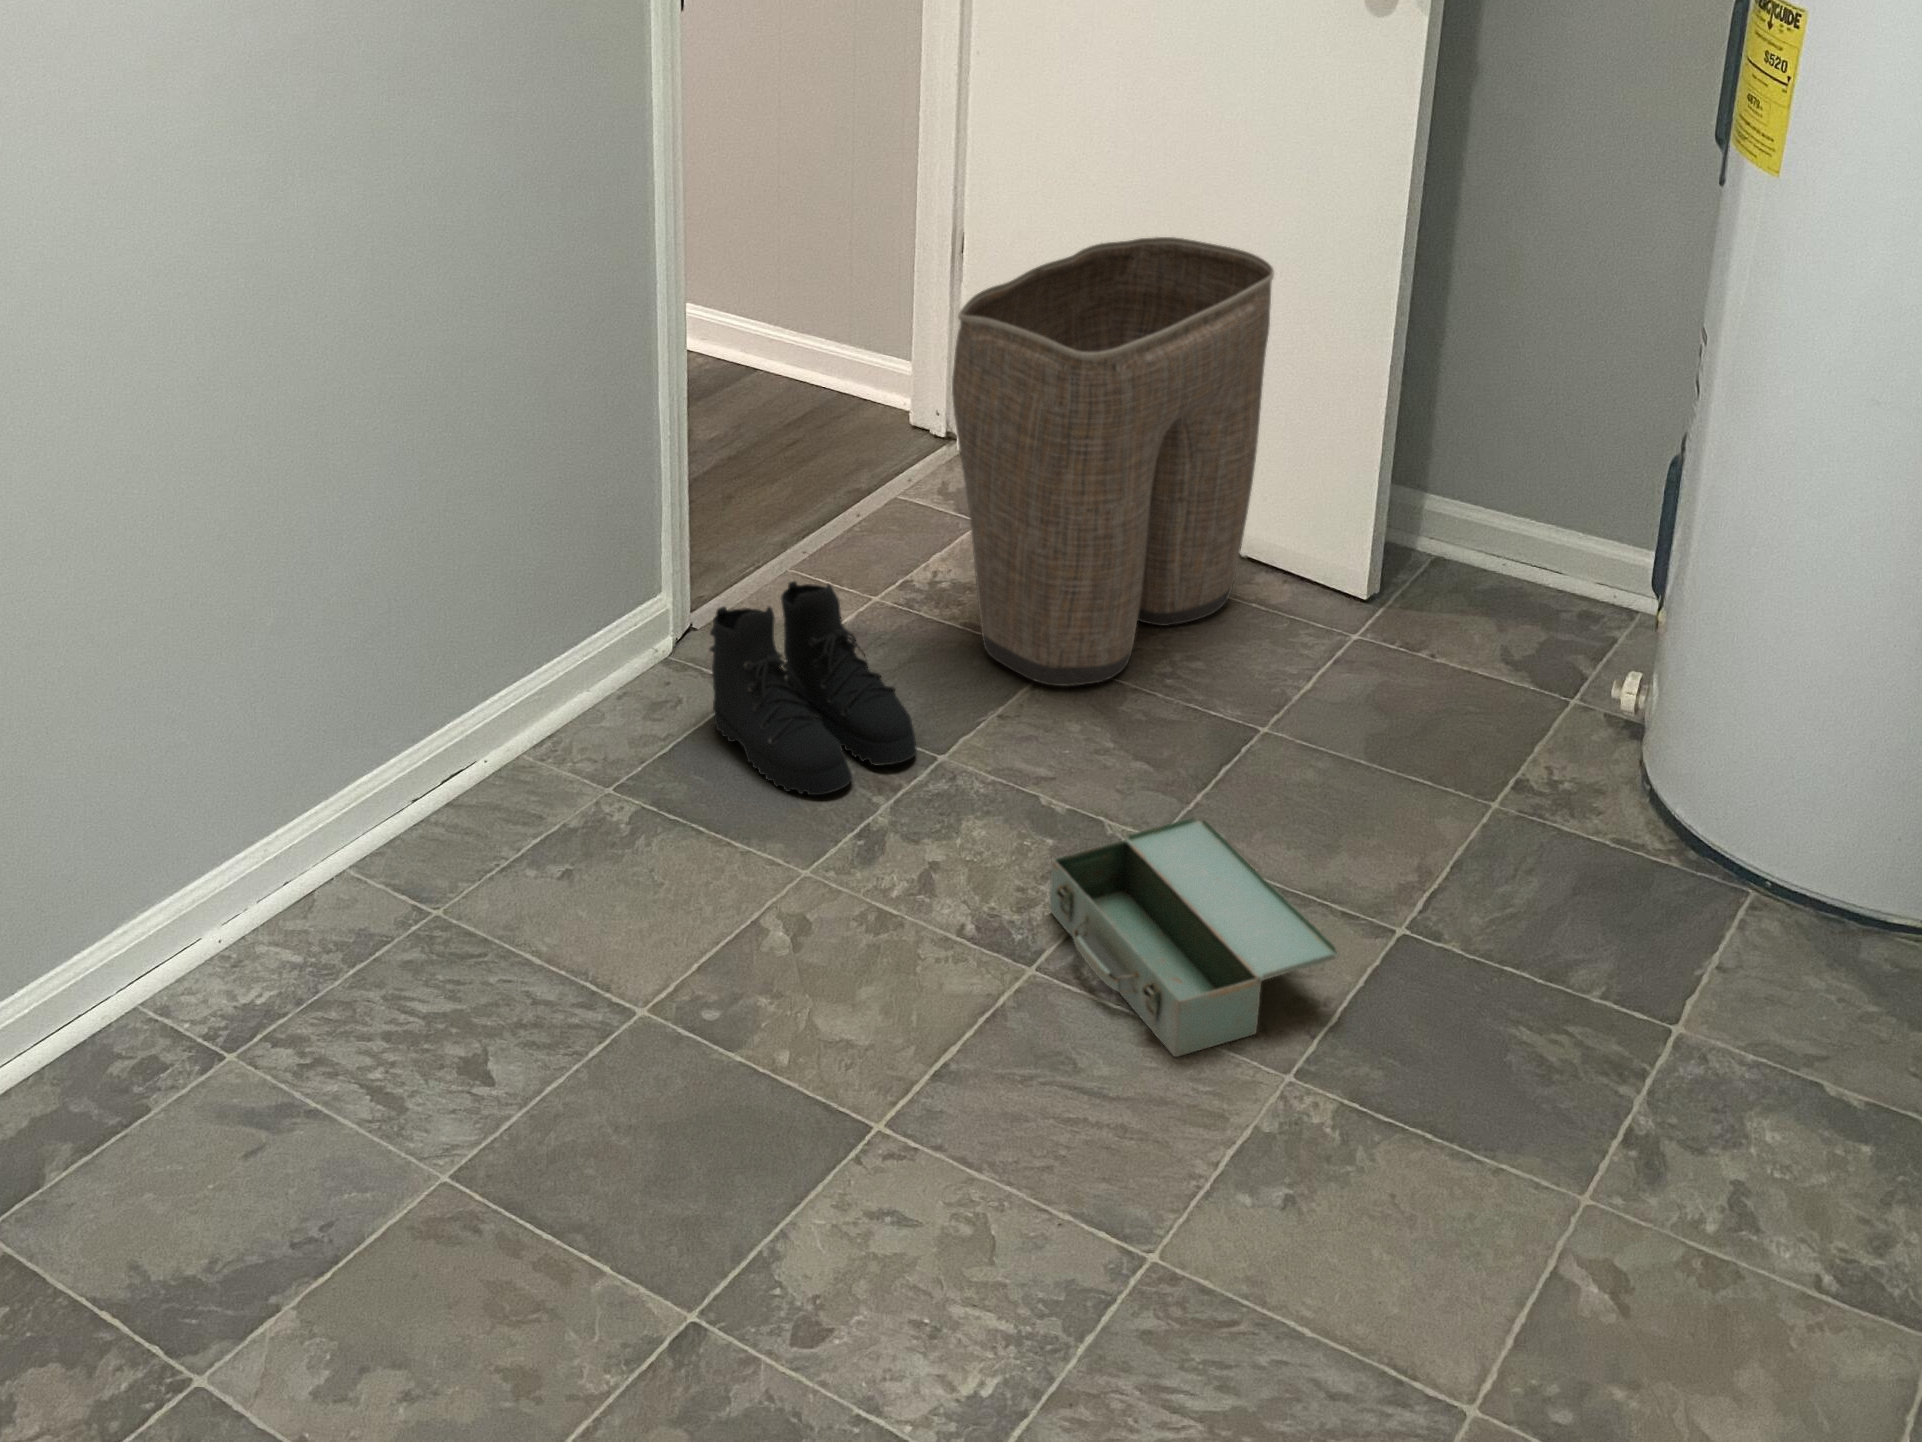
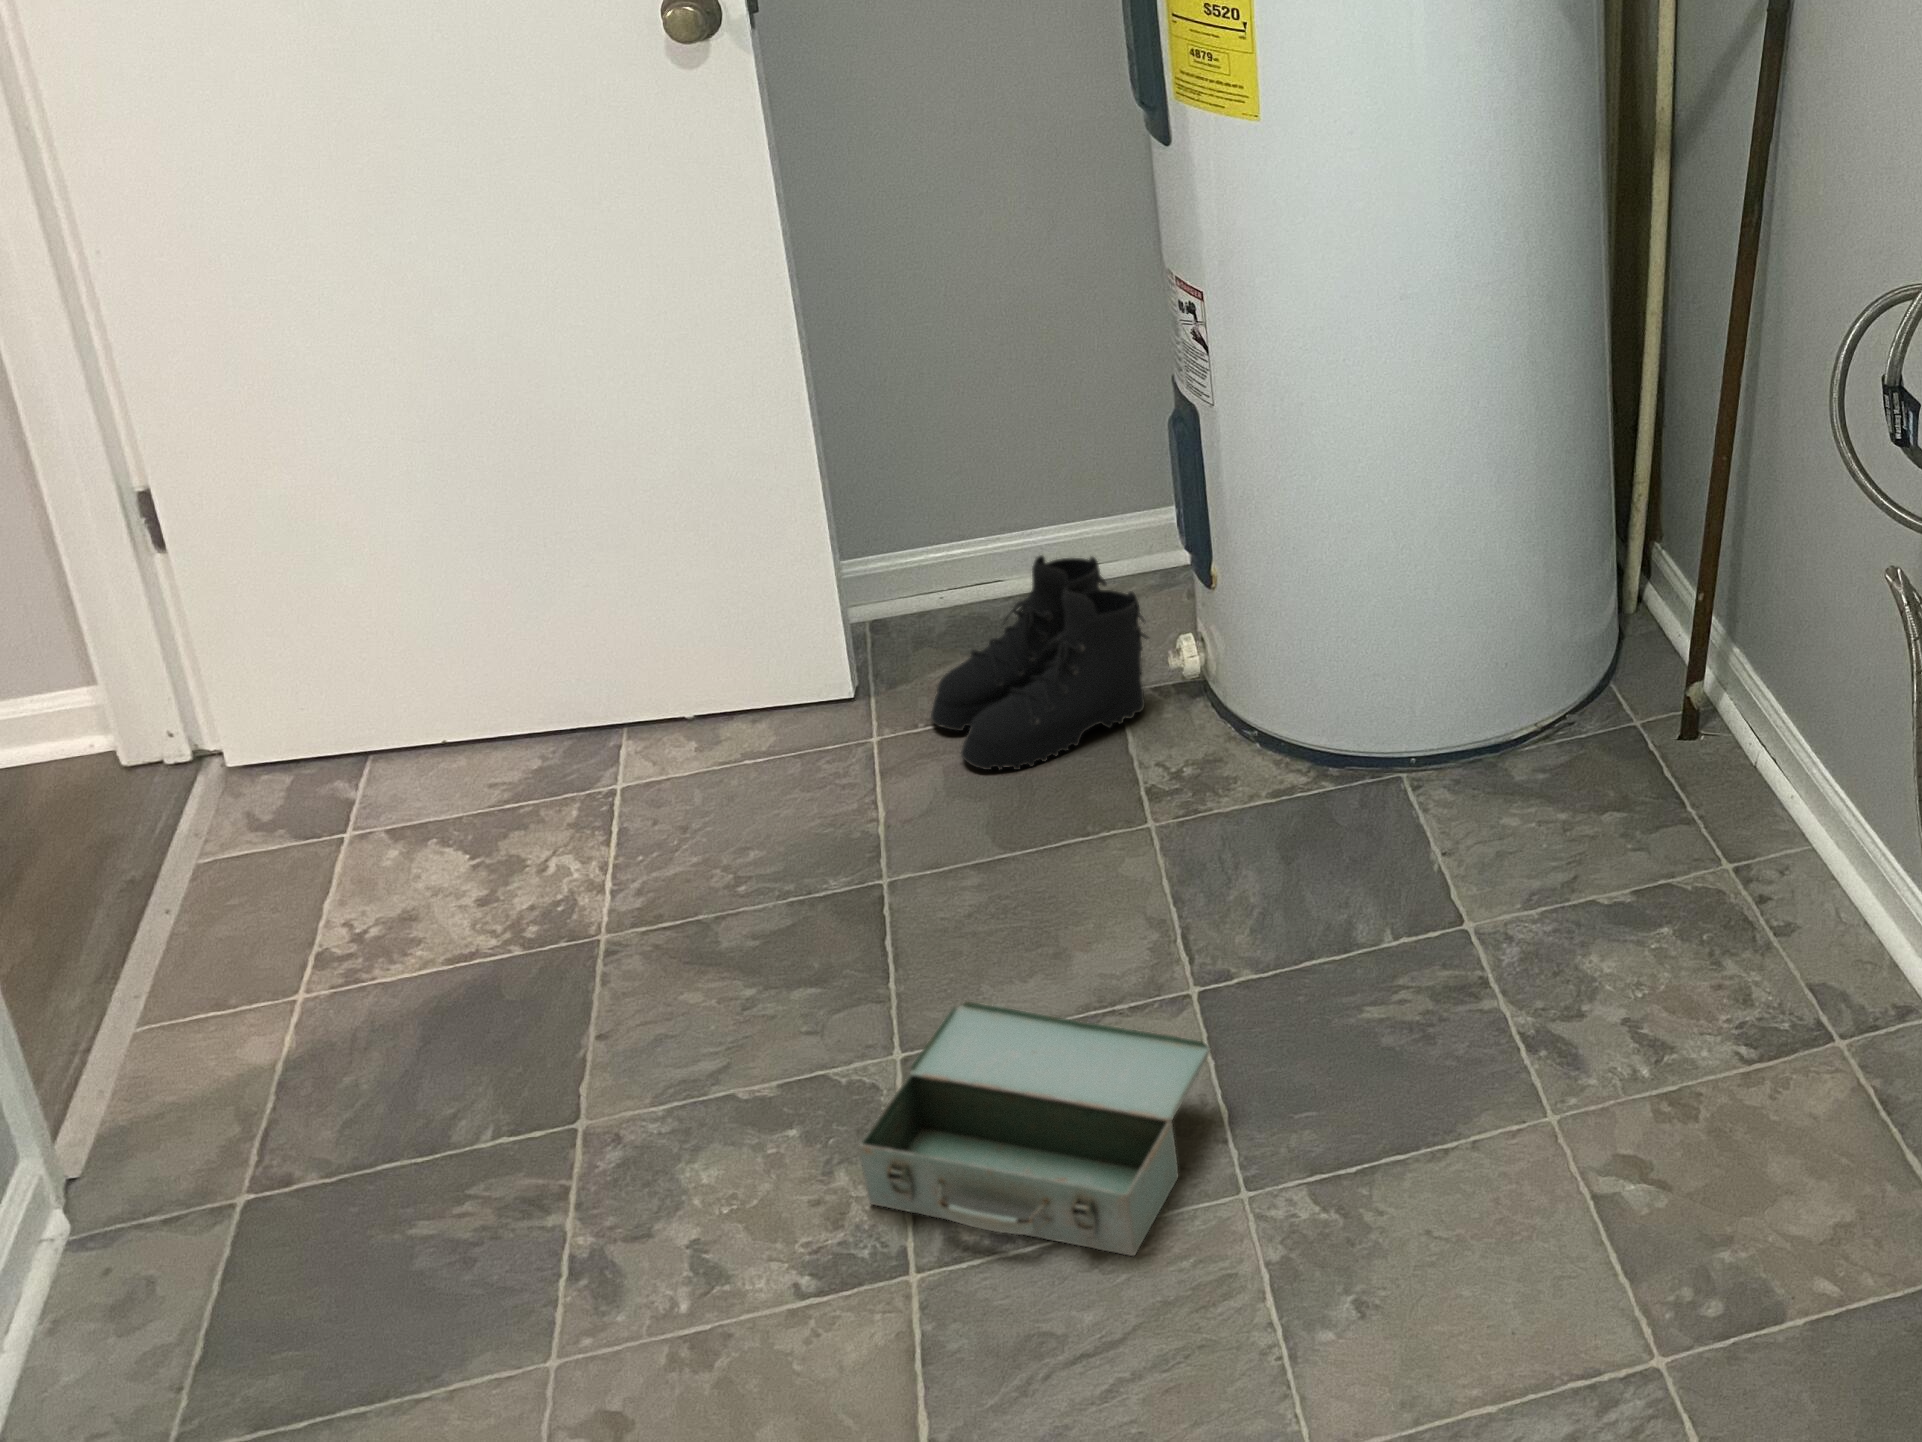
laundry basket: present [952,237,1274,686] -> none [337,381,723,978]
boots: present [710,581,917,795] -> present [931,556,1149,770]

